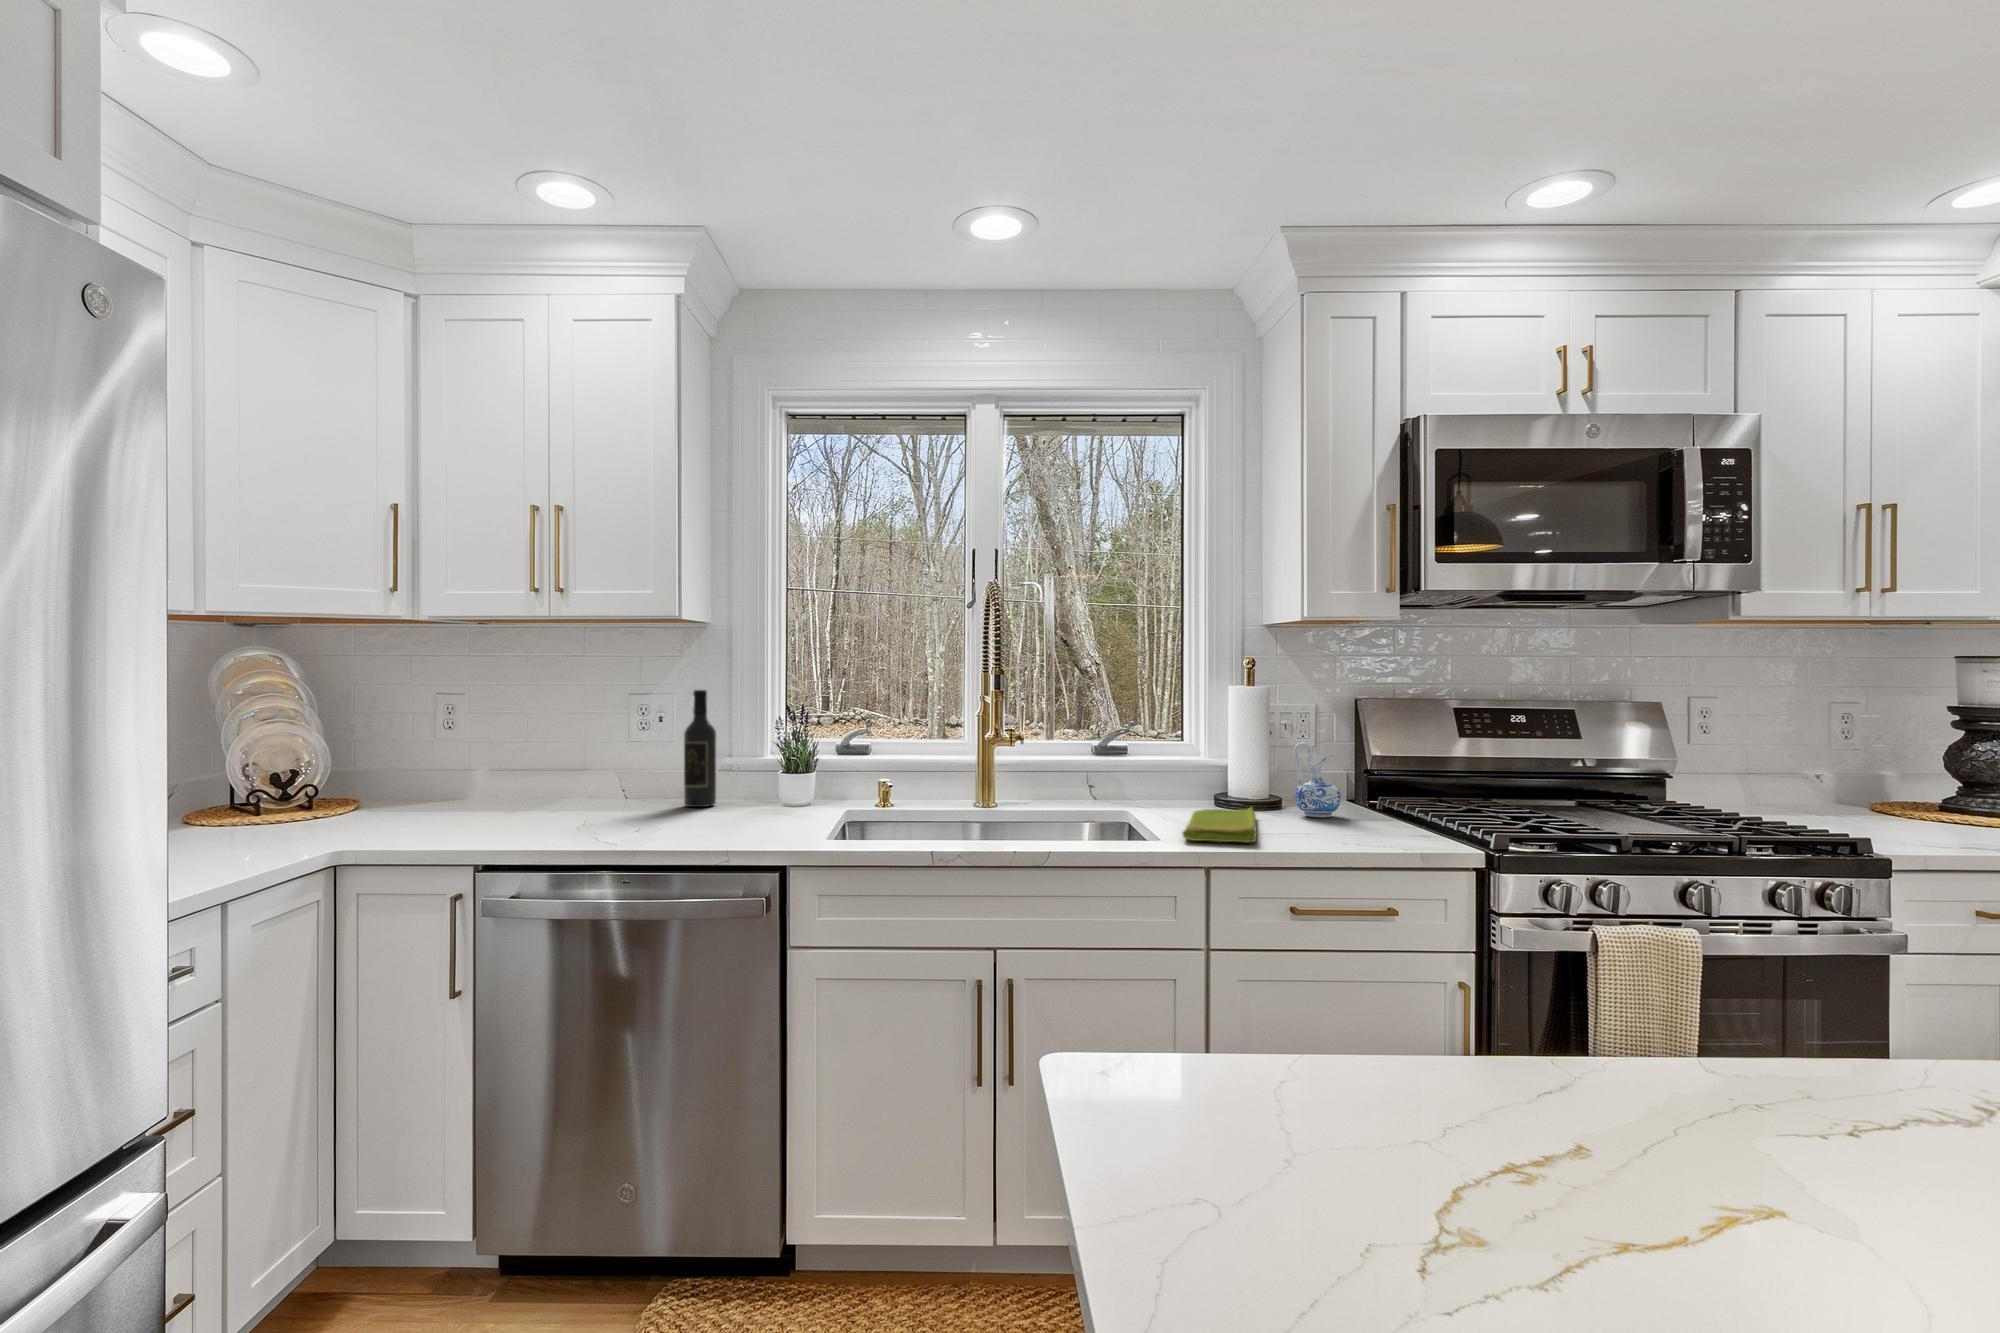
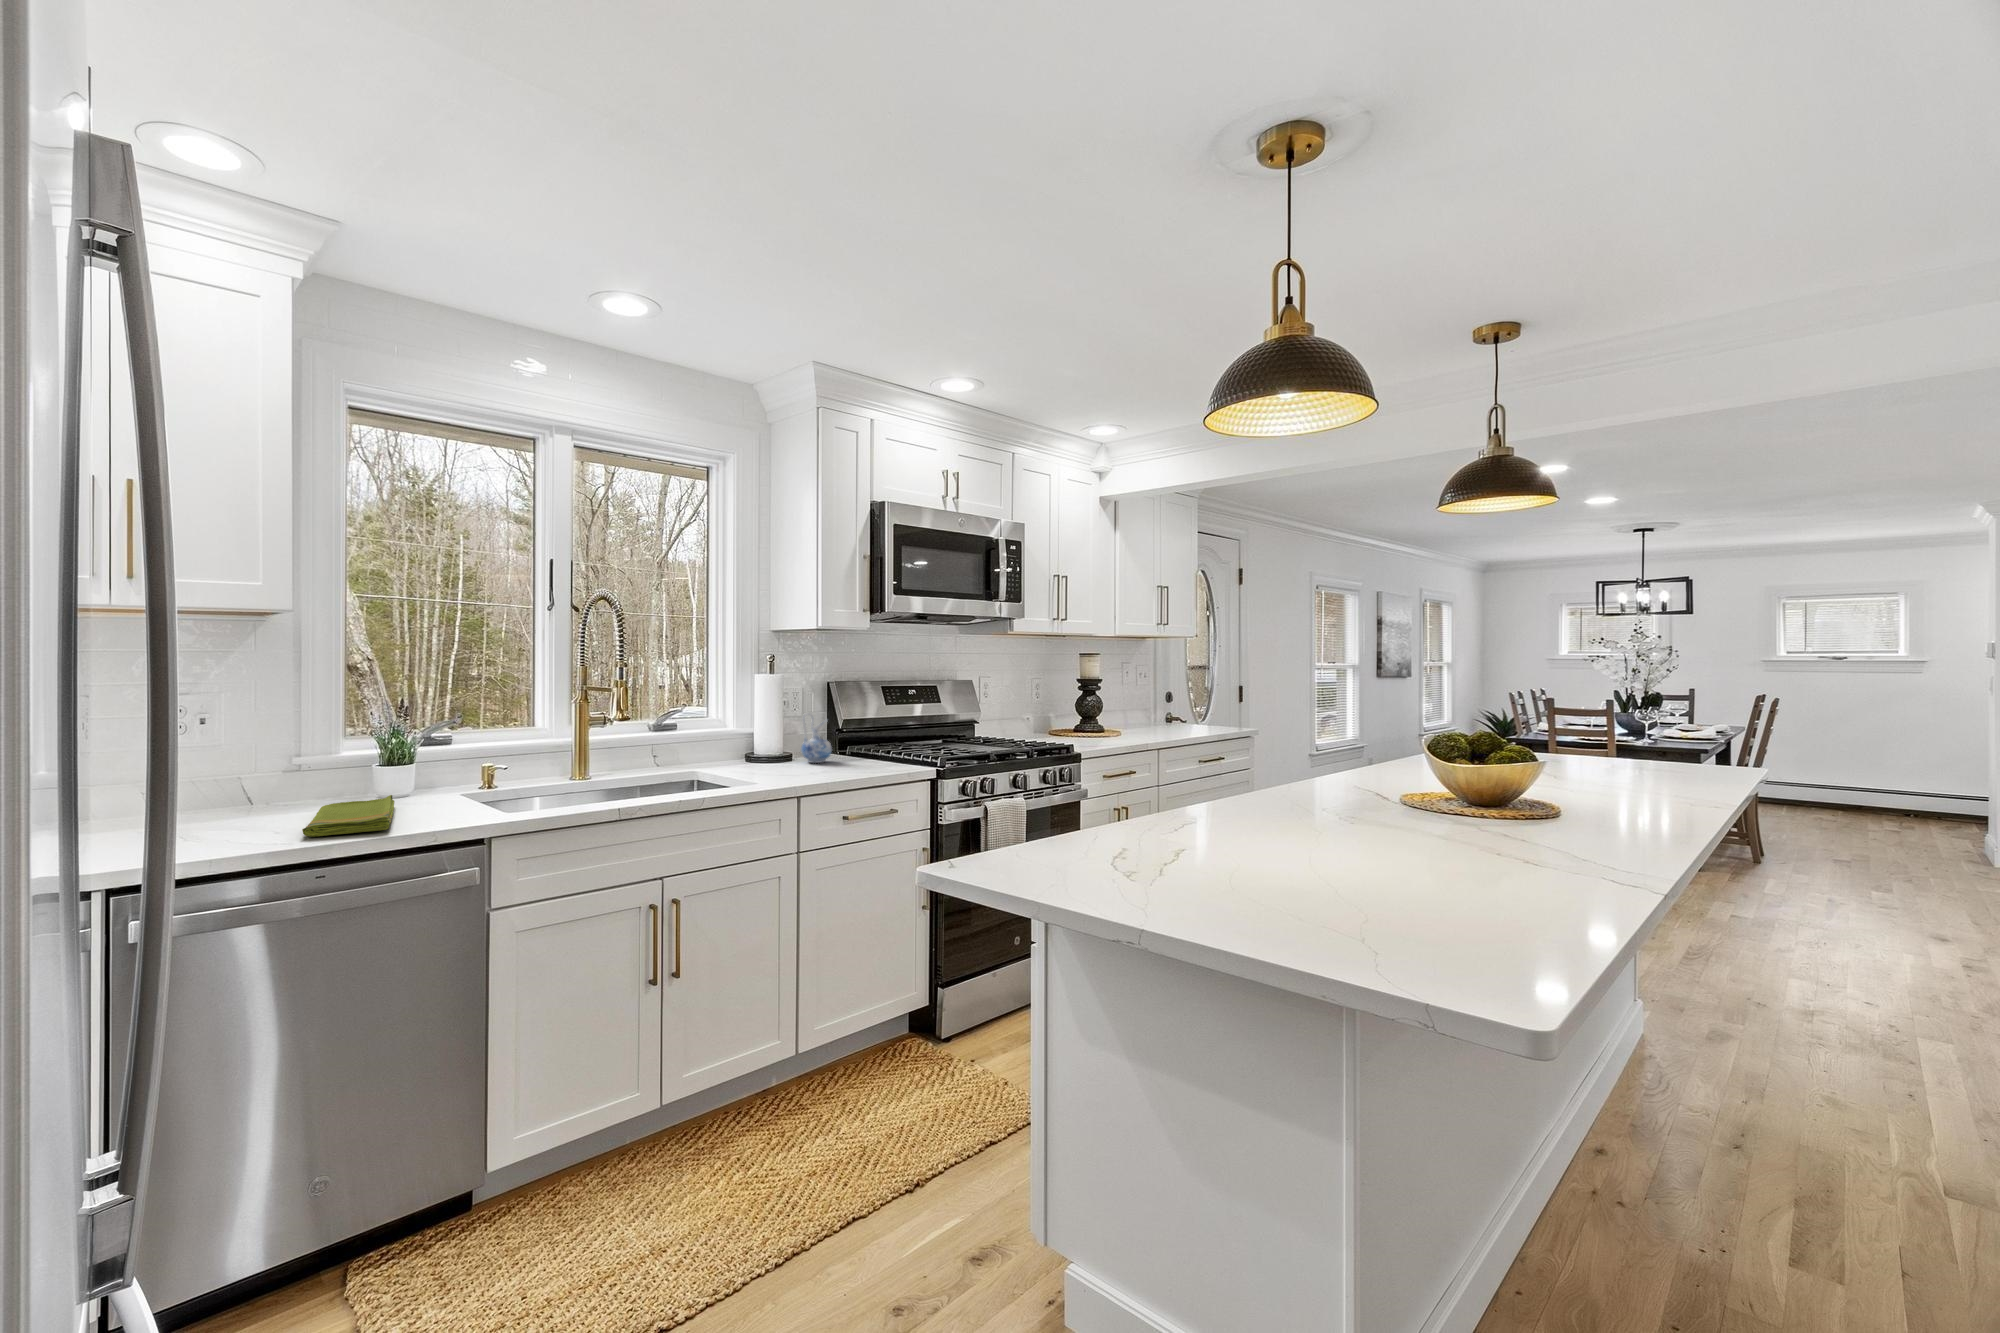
wine bottle: present [684,690,716,807] -> none [230,687,274,813]
dish towel: present [1183,807,1256,842] -> present [302,795,394,837]

